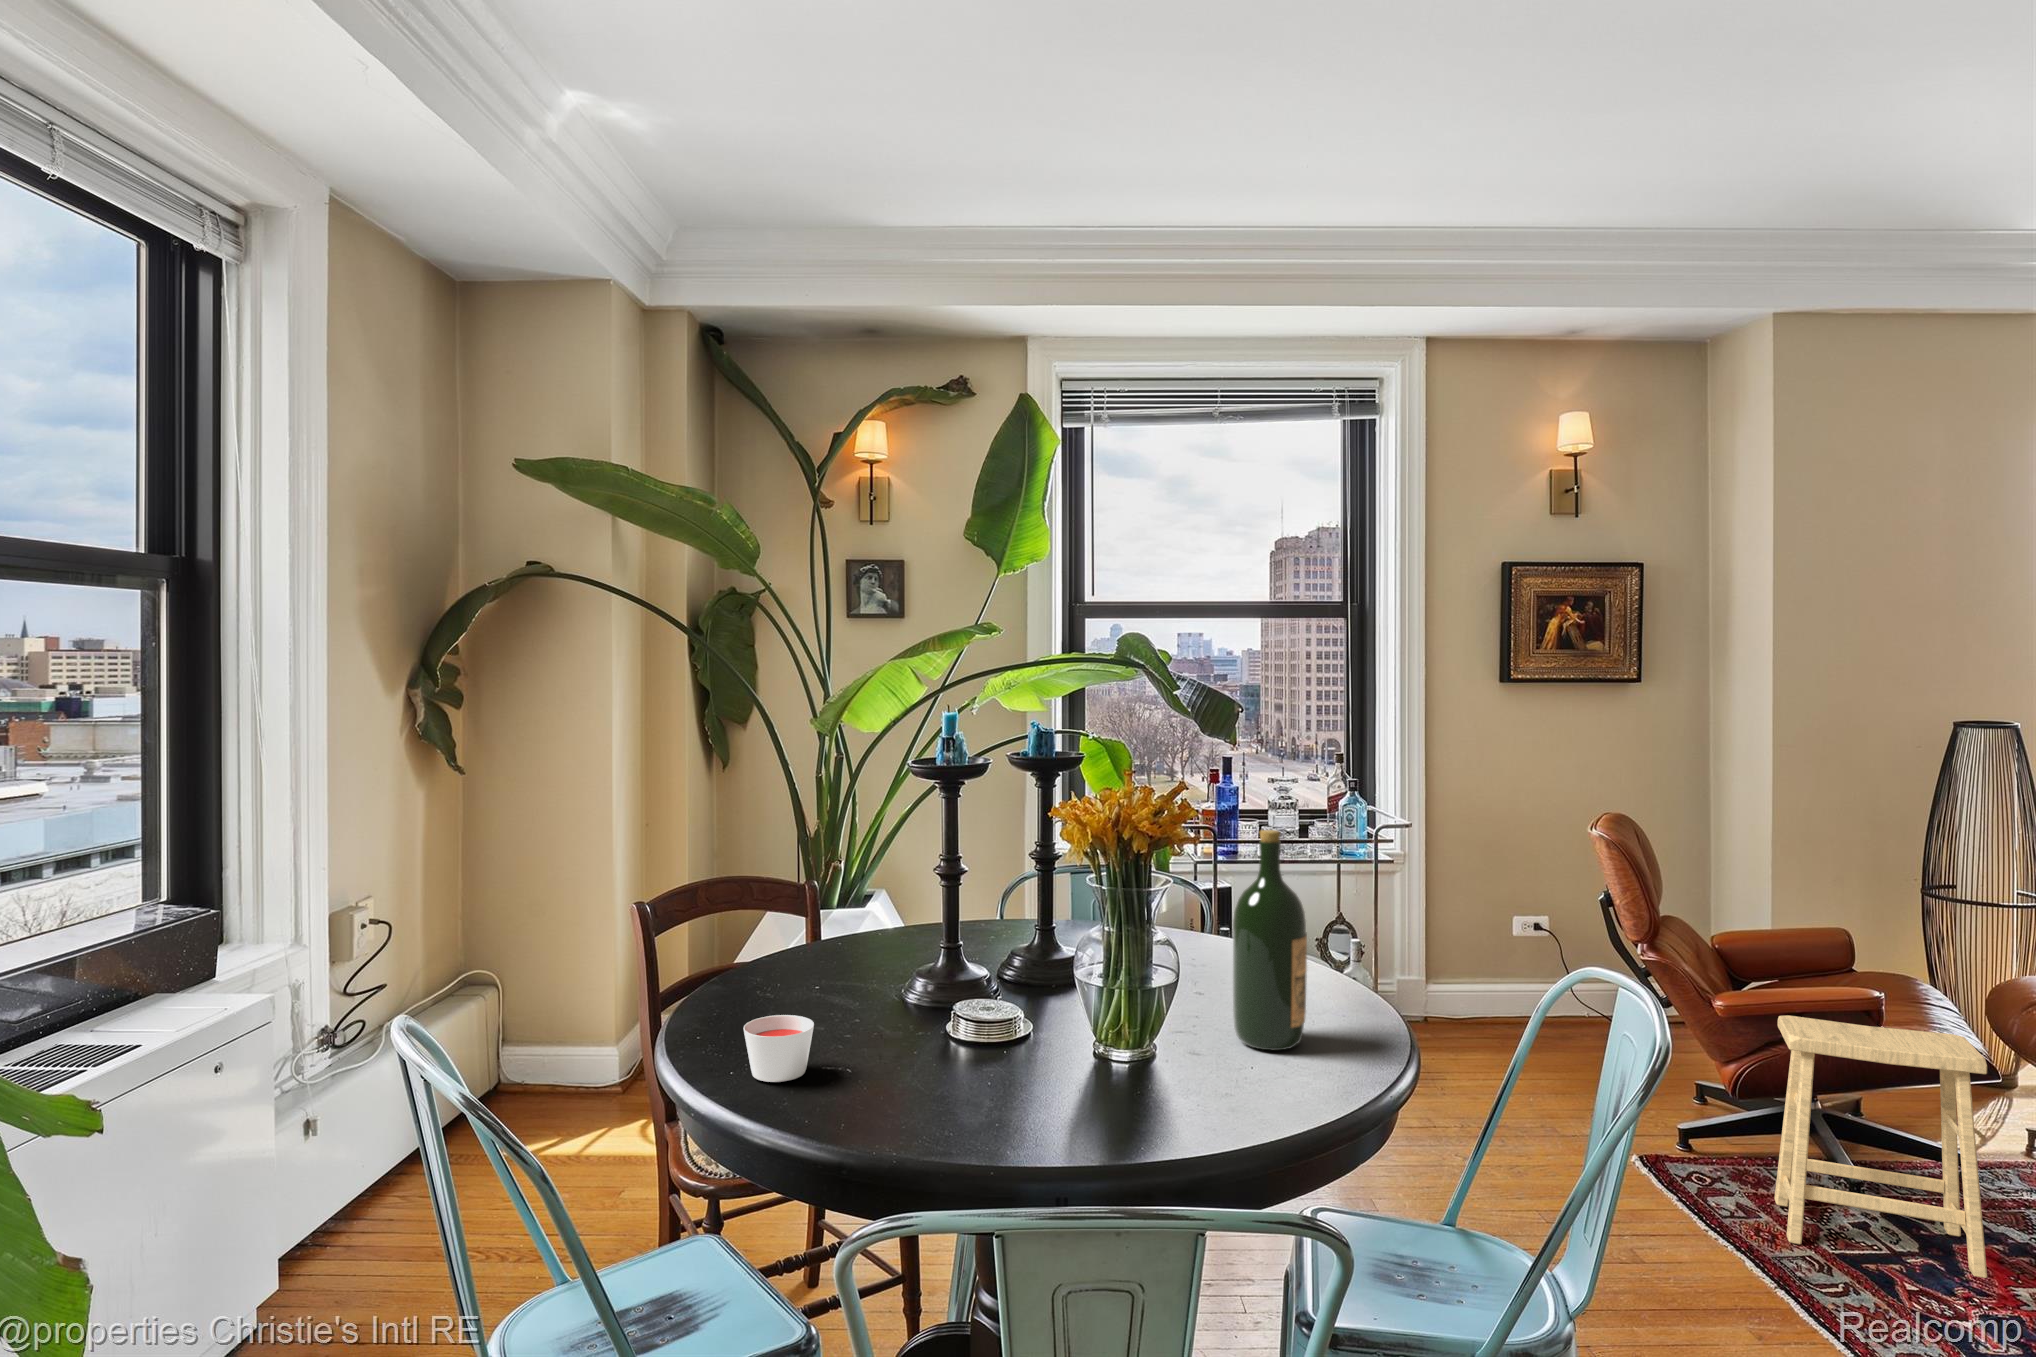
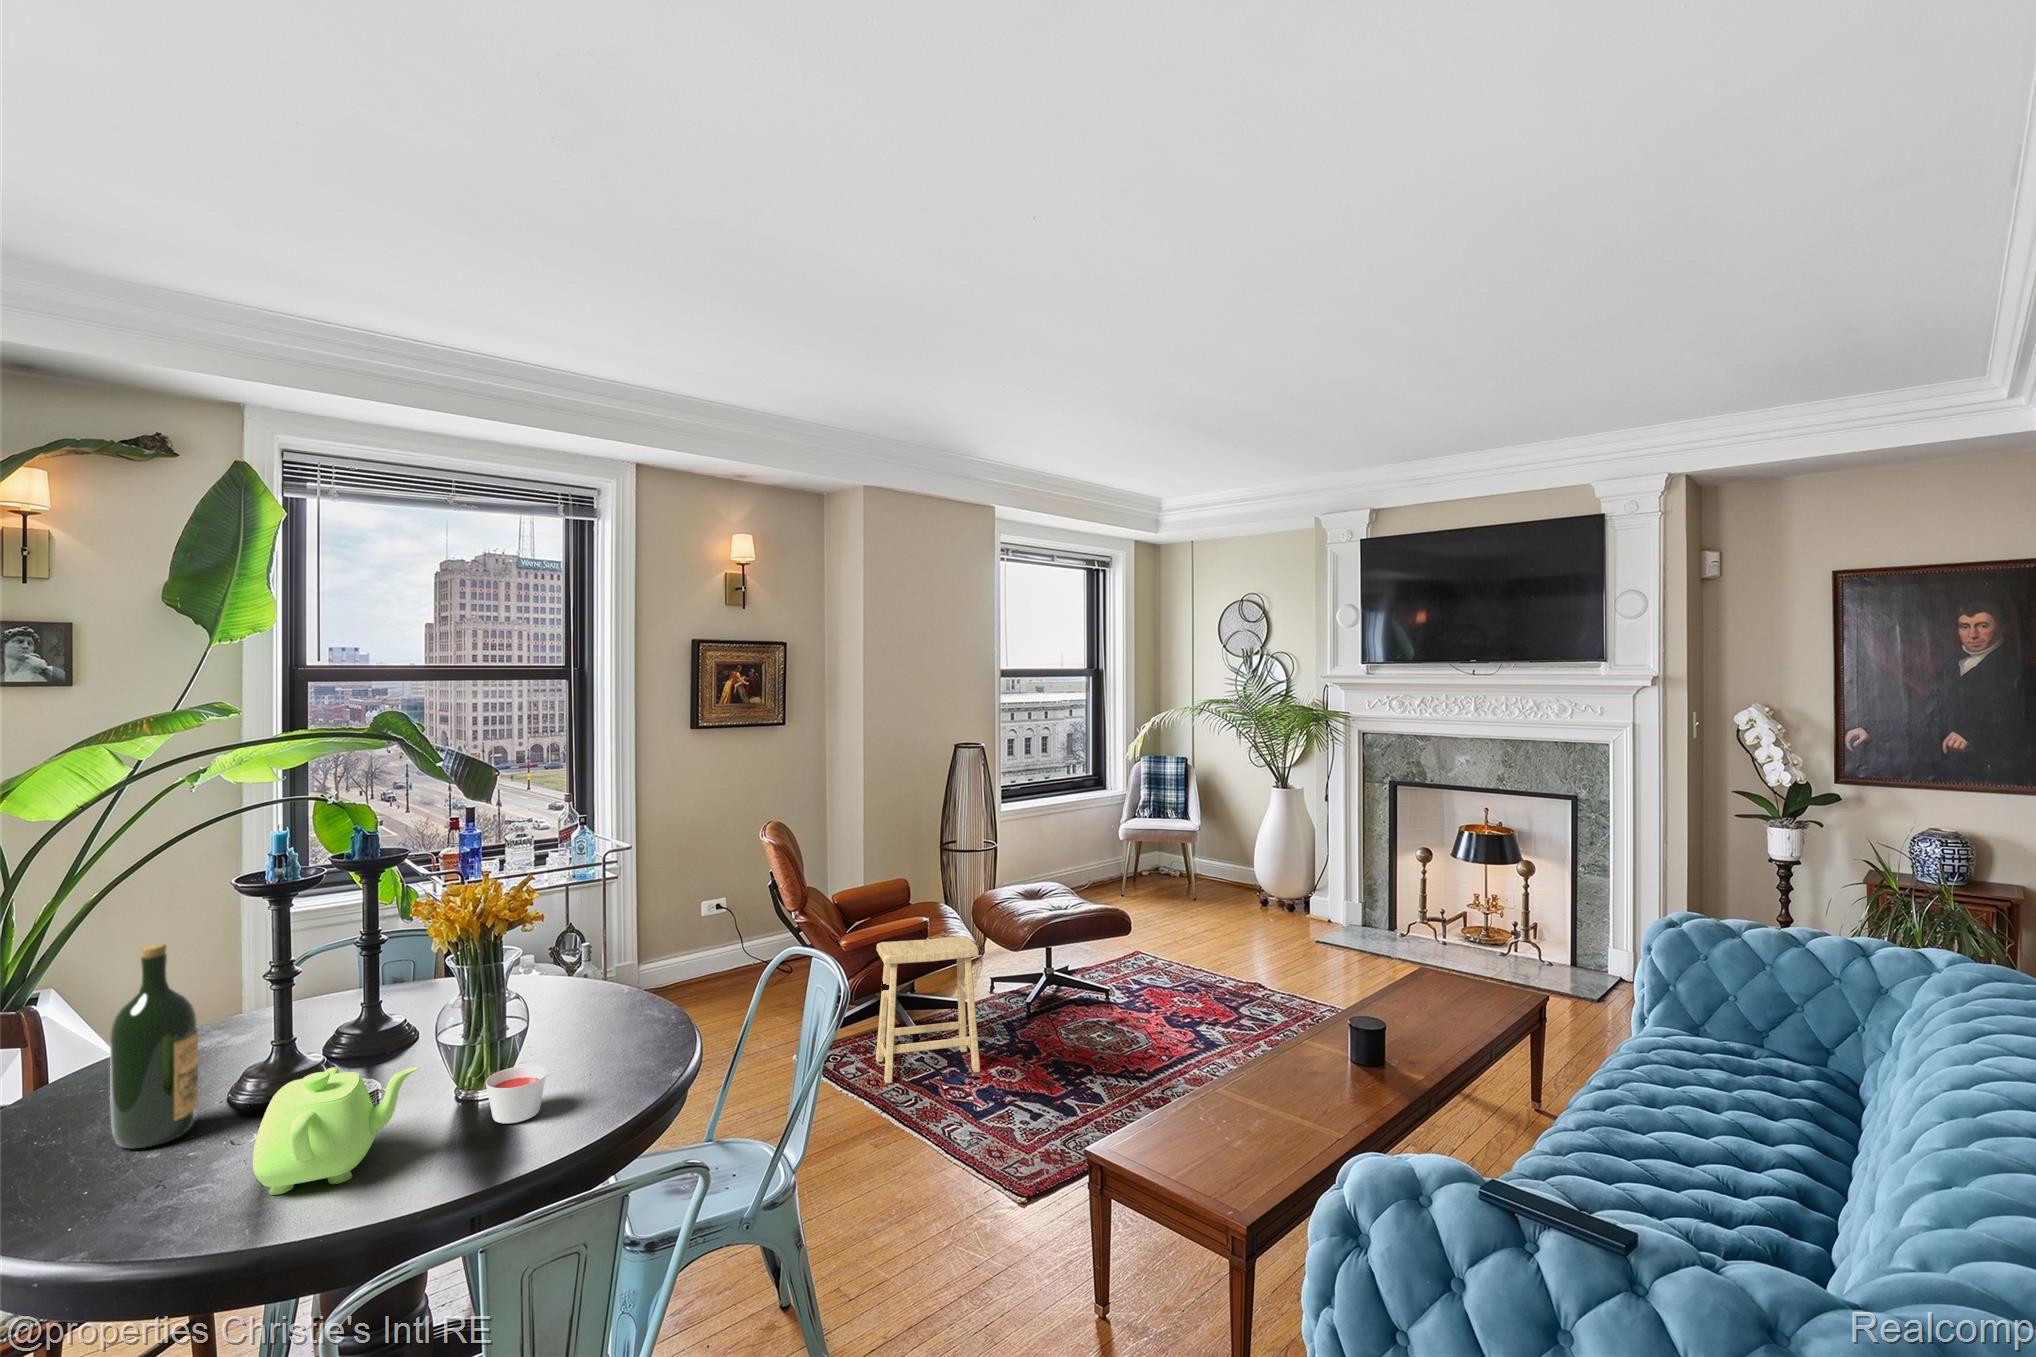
wine bottle: present [1233,830,1307,1050] -> present [110,944,198,1149]
teapot: none [876,978,1037,1112] -> present [253,1067,418,1195]
candle: present [744,1015,814,1082] -> present [486,1066,547,1123]

